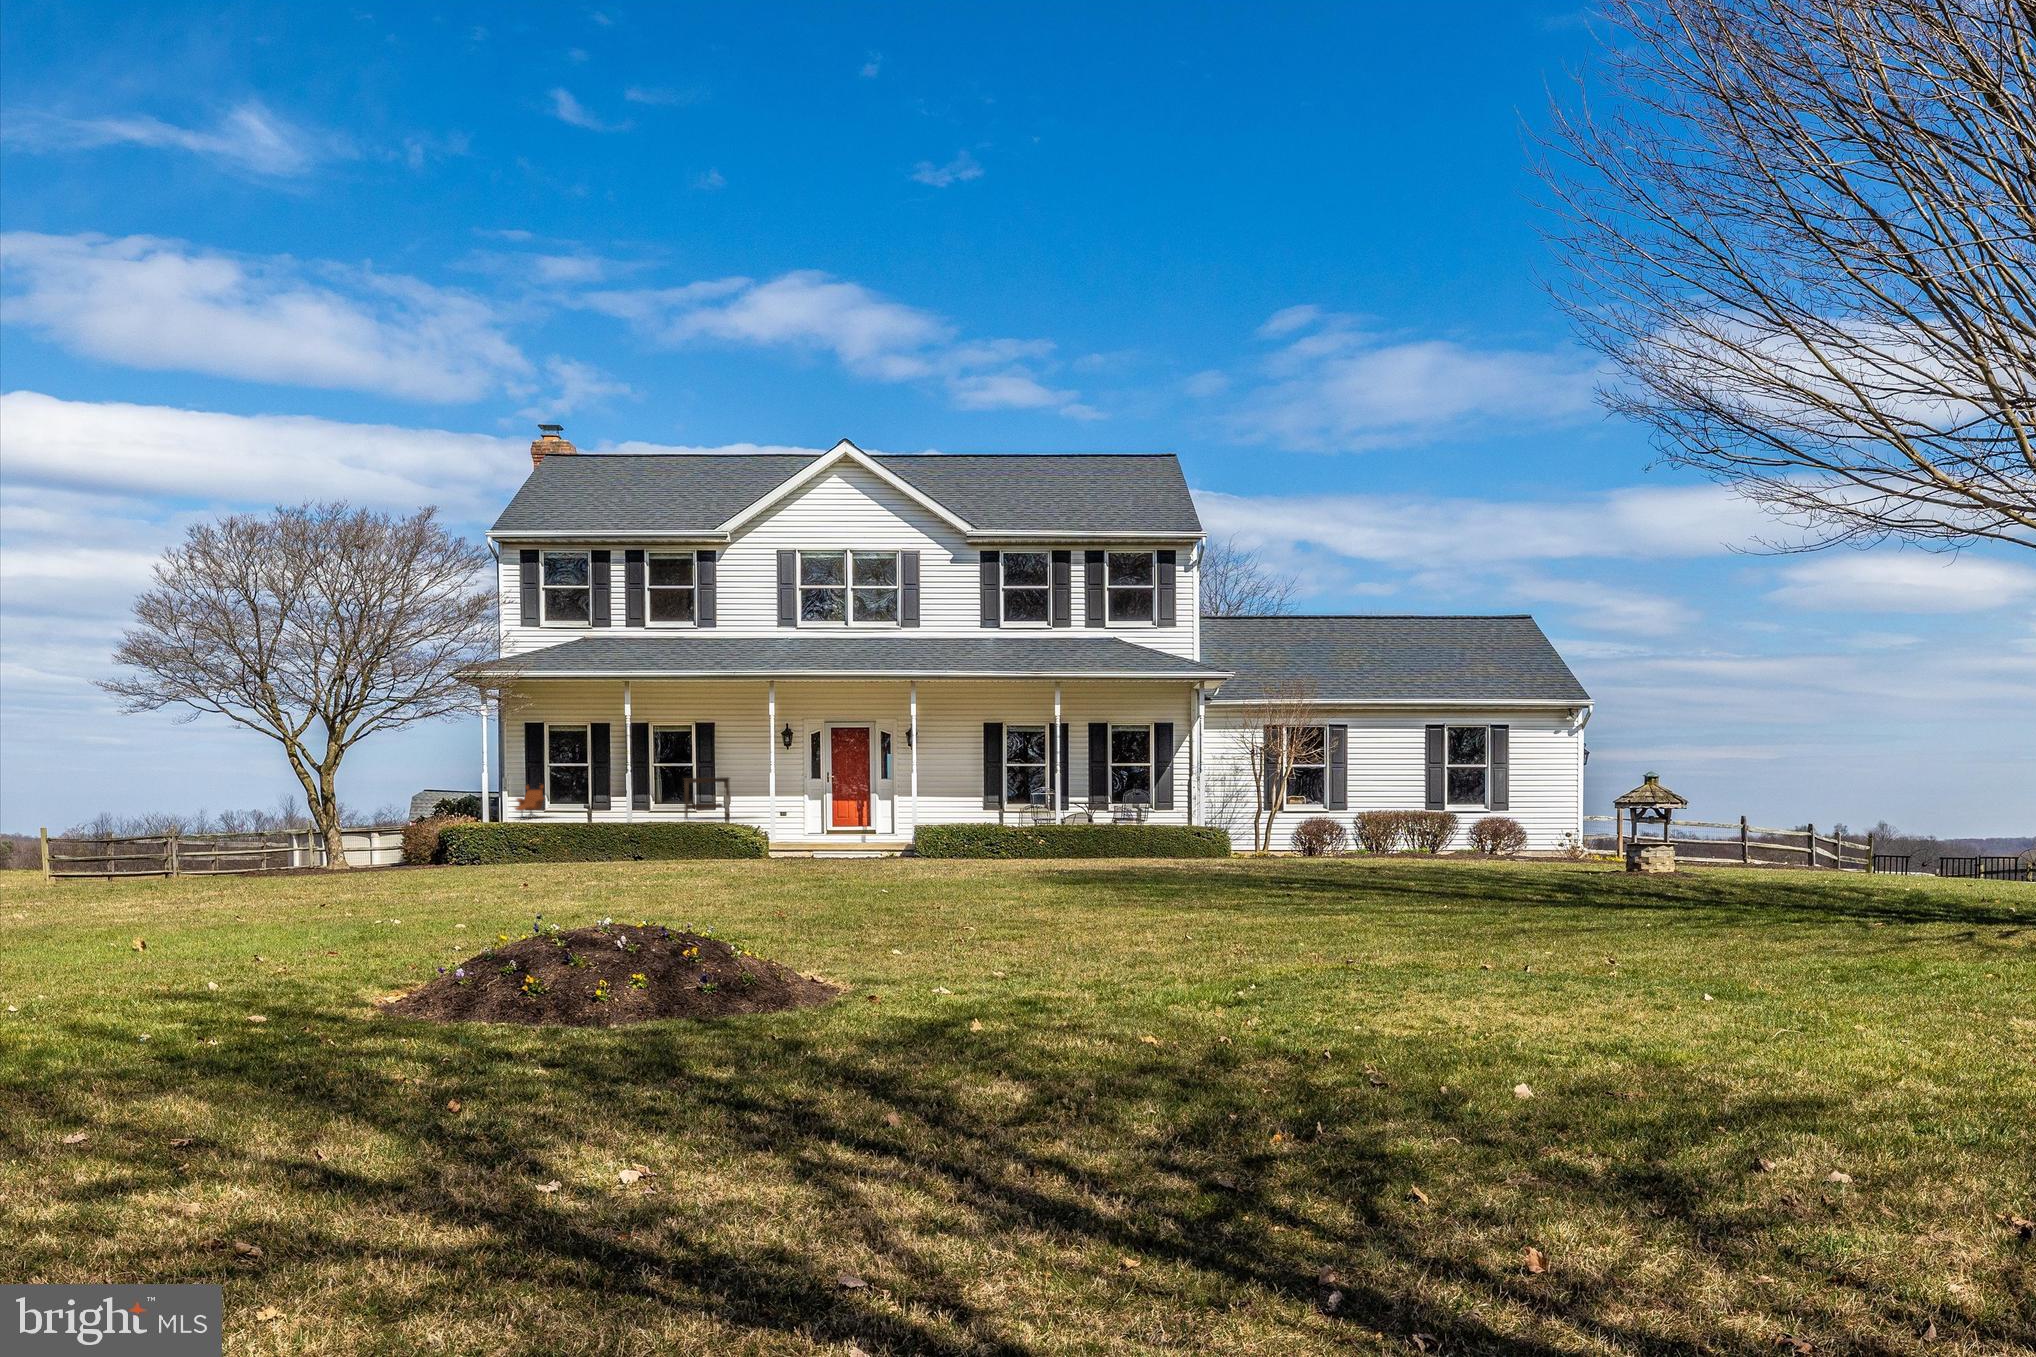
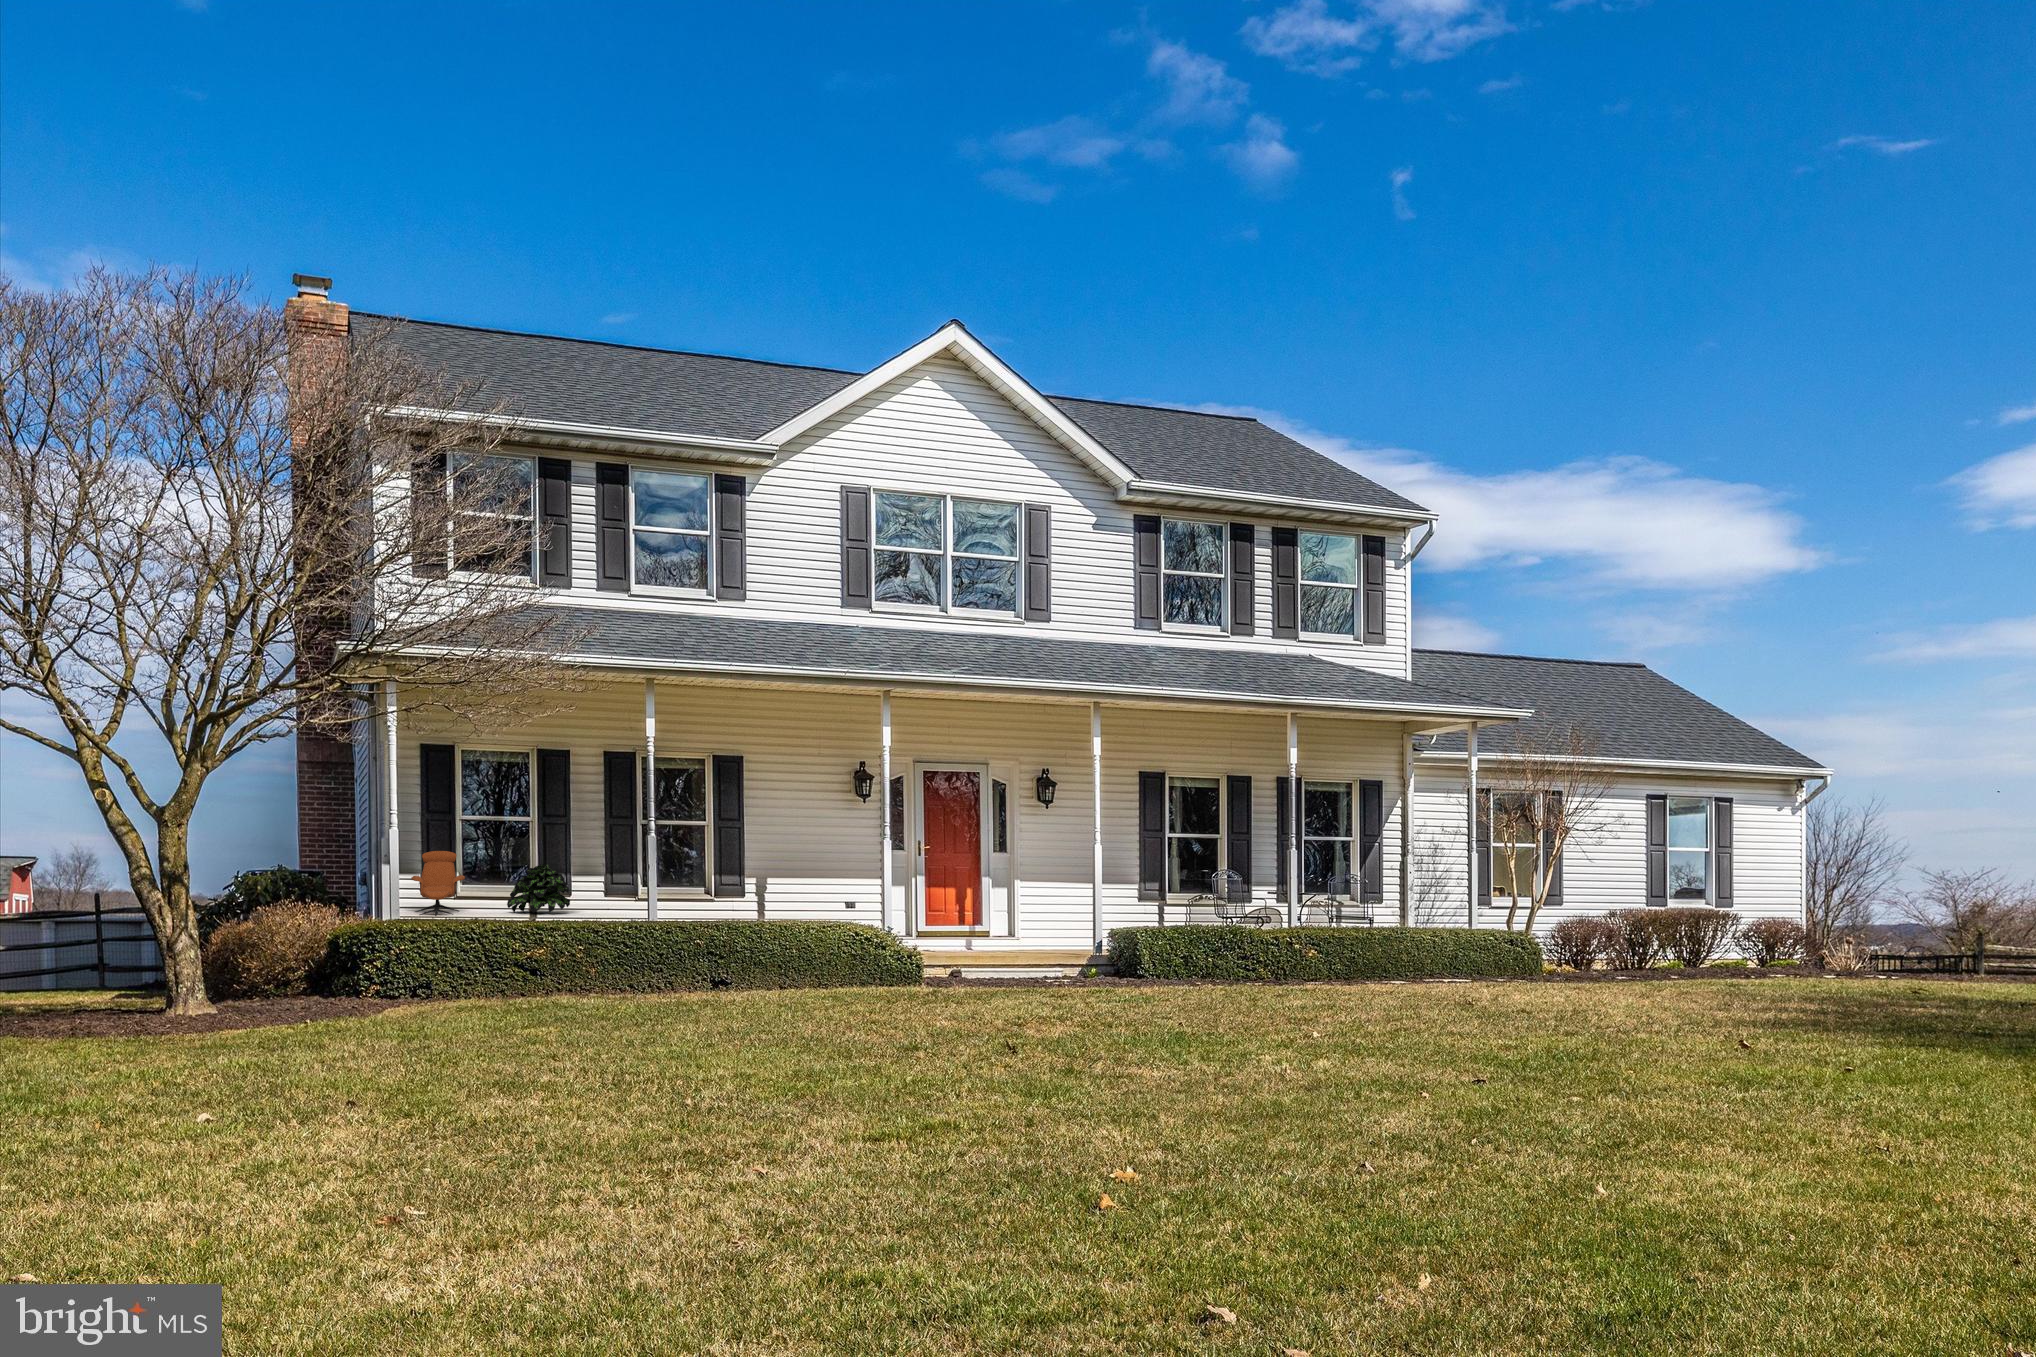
side table: present [684,777,730,819] -> none [700,846,788,917]
potted plant: none [568,790,604,818] -> present [507,864,570,912]

